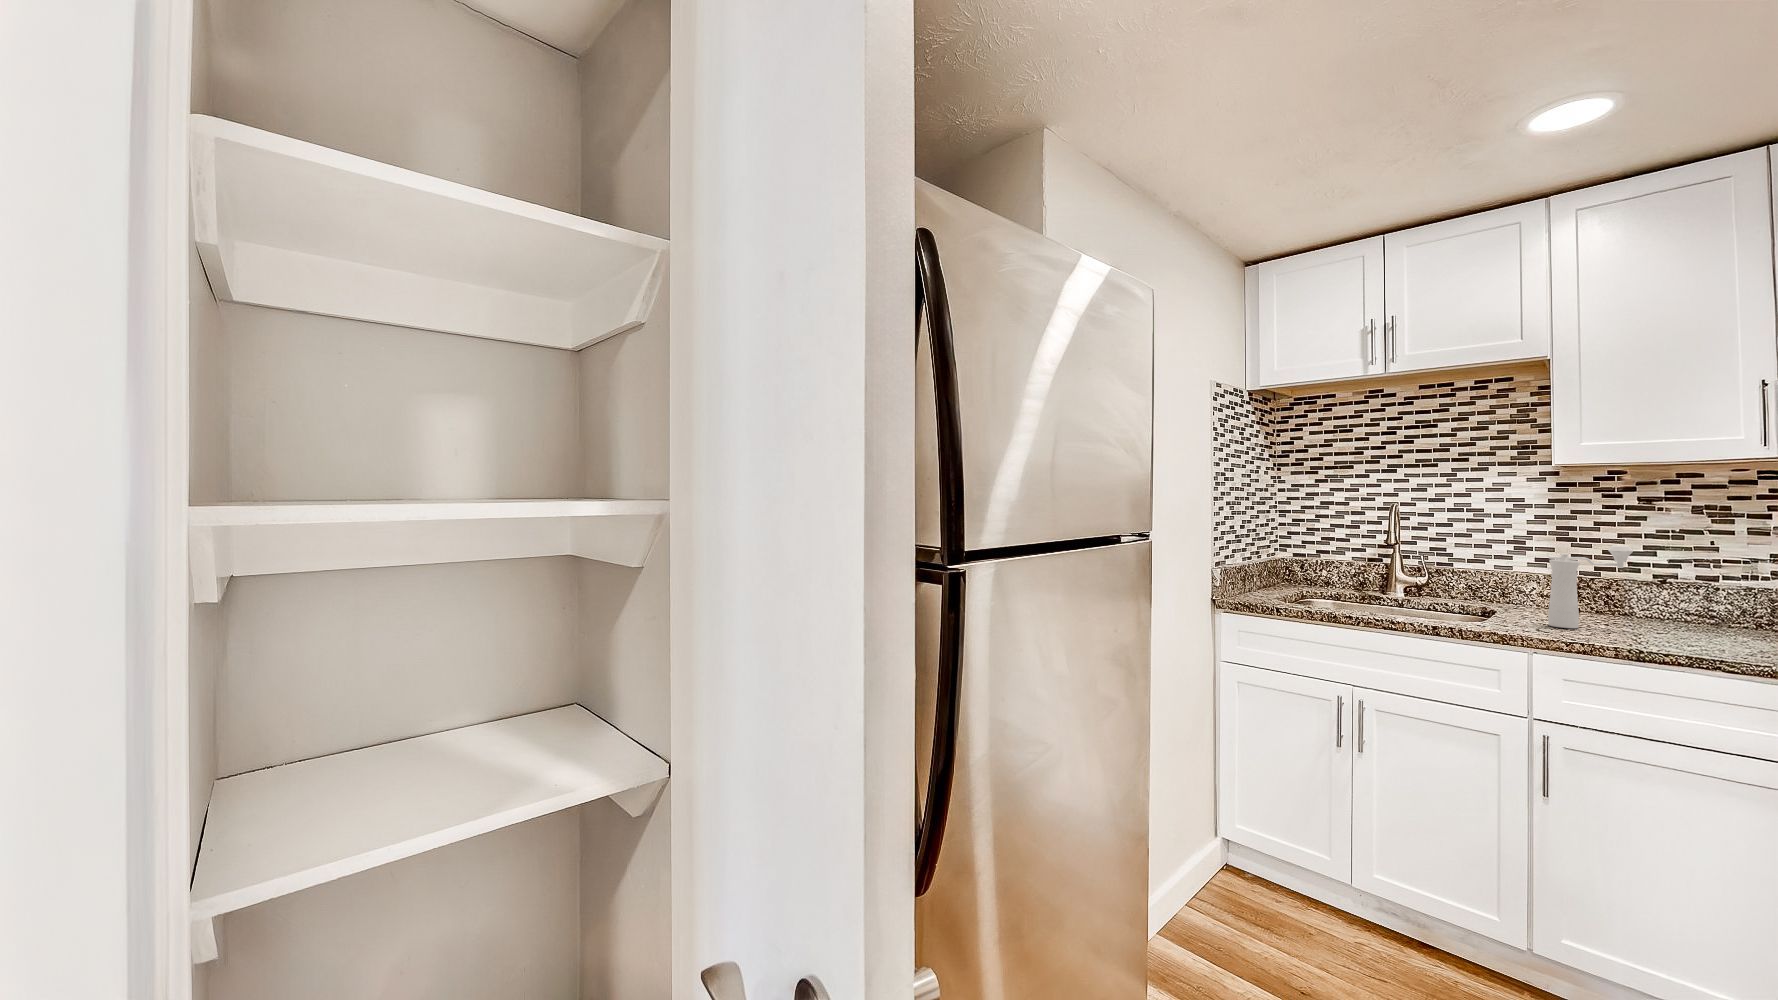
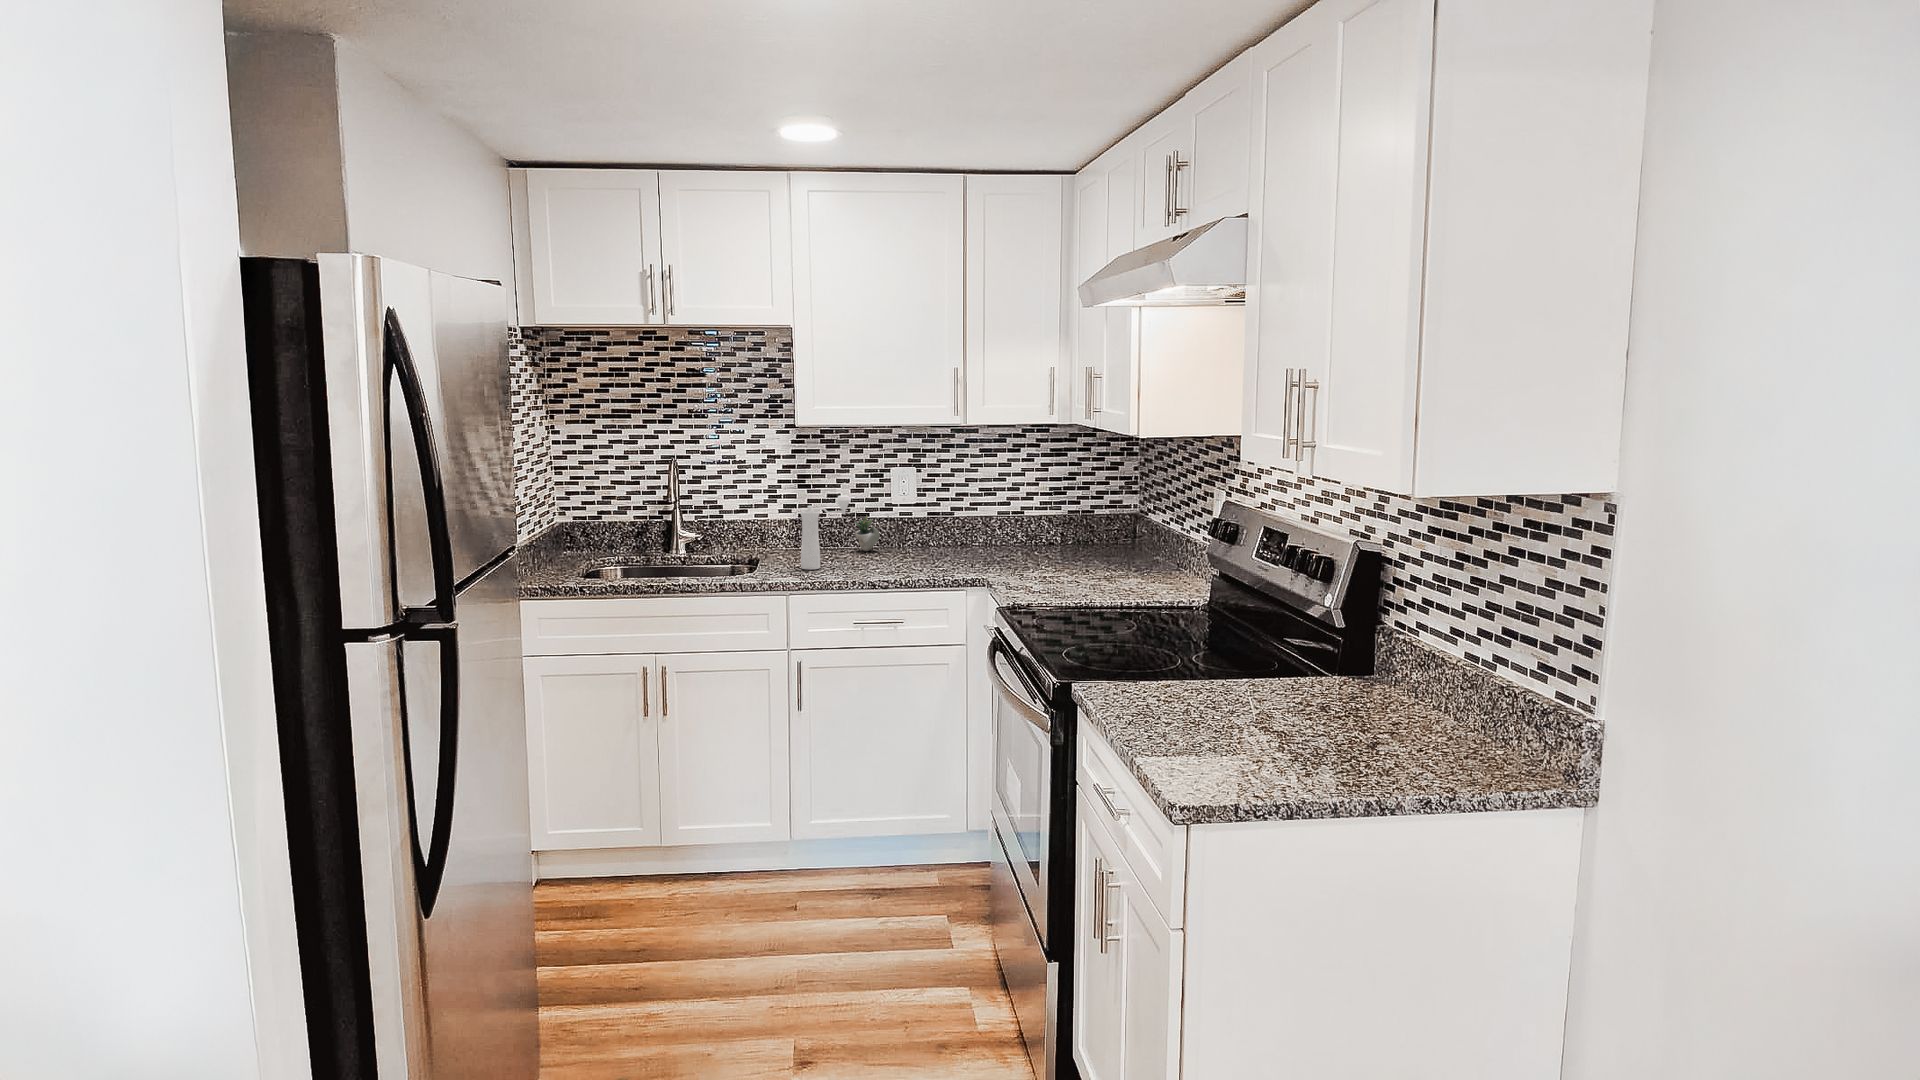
succulent plant: none [1643,577,1704,620] -> present [855,516,889,551]

